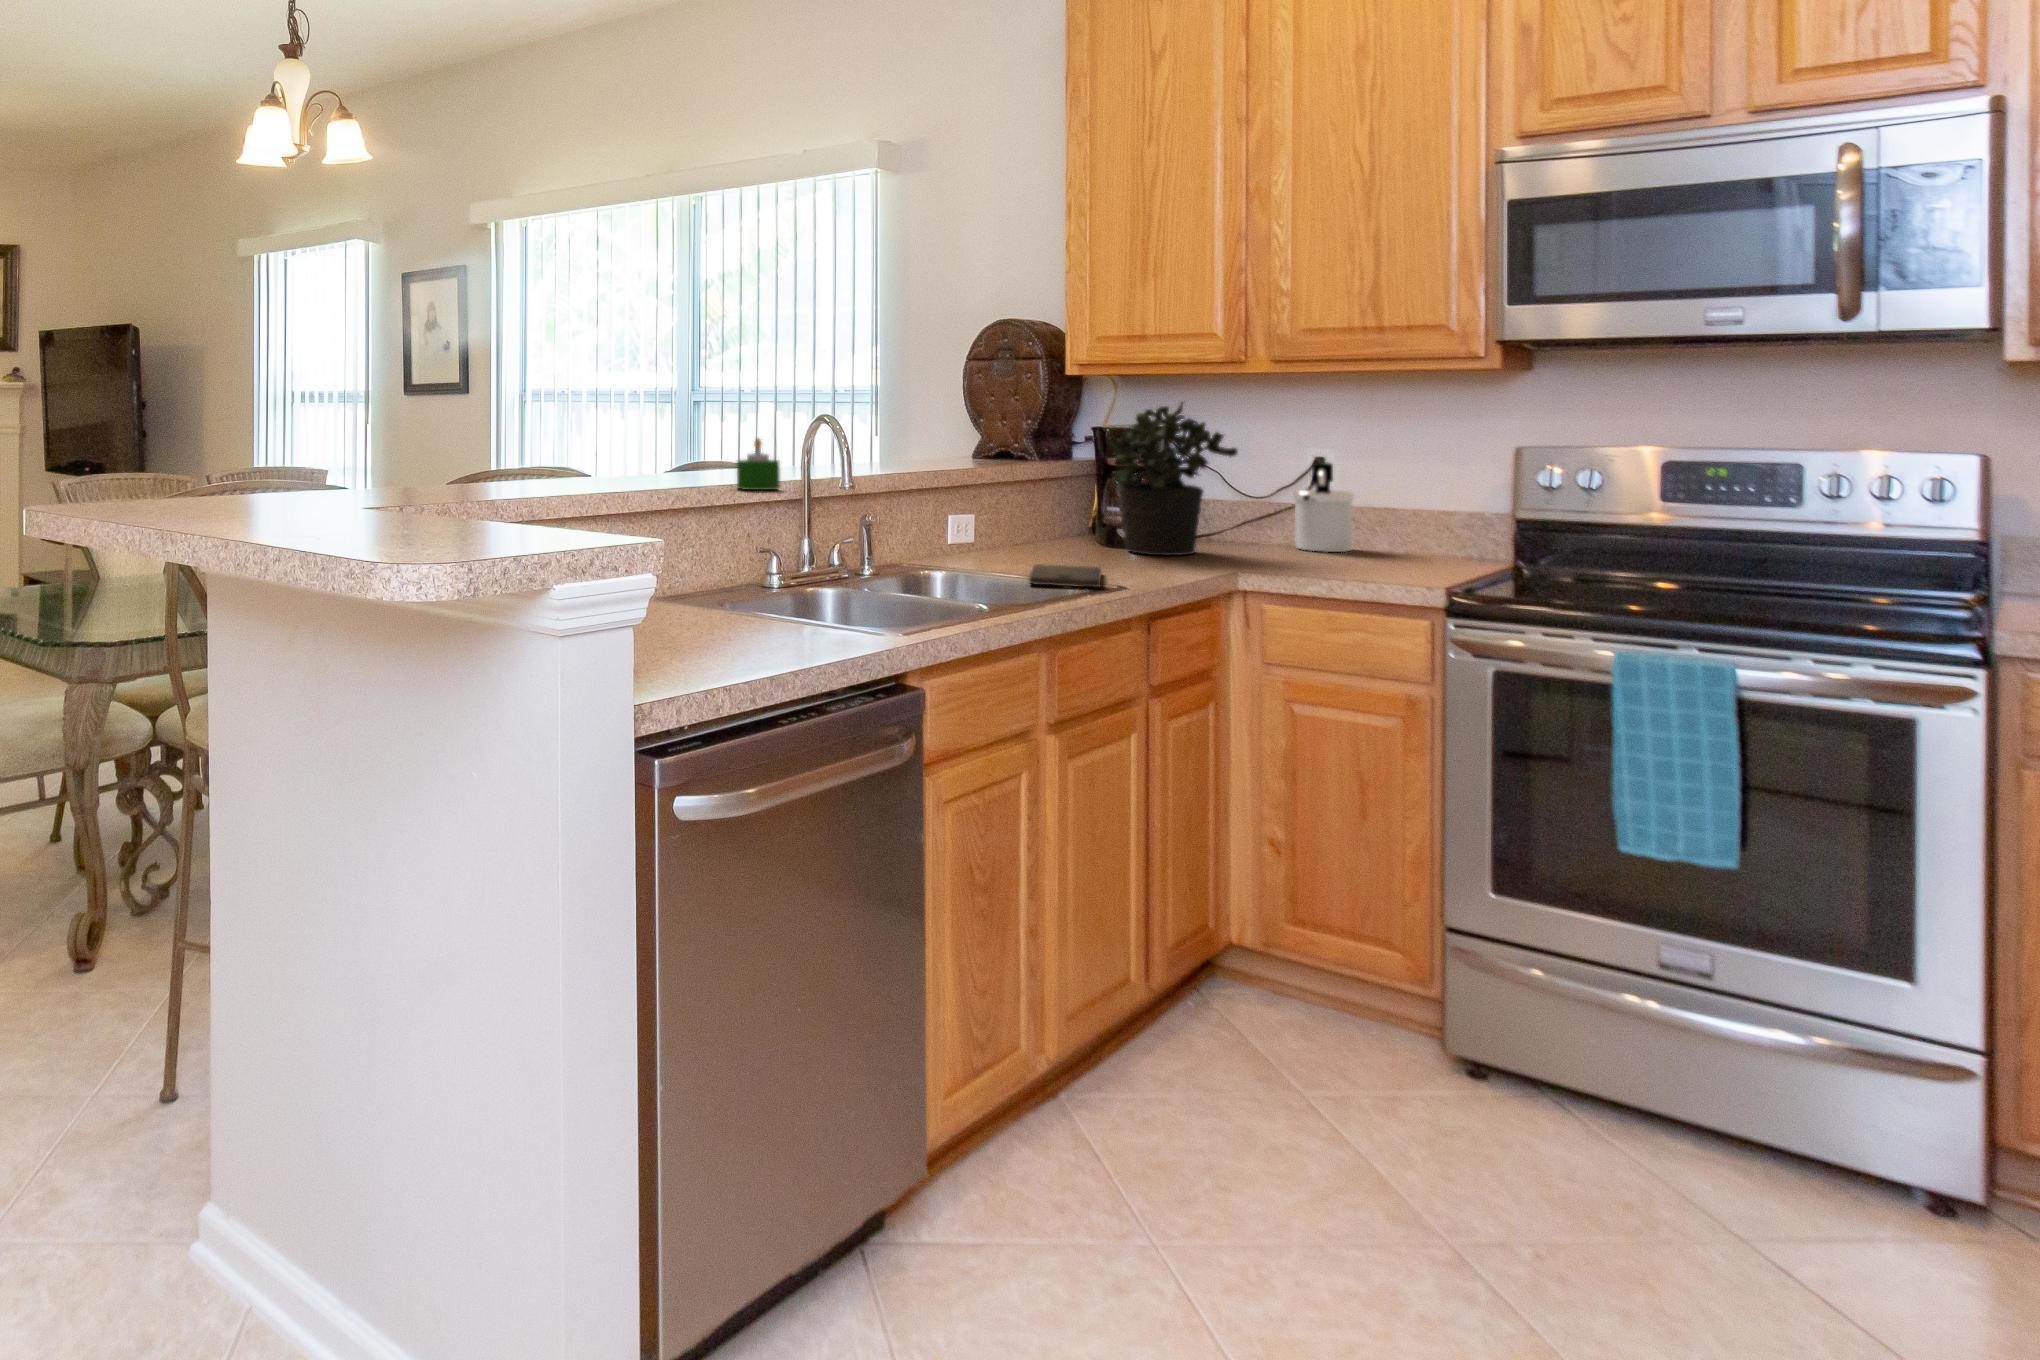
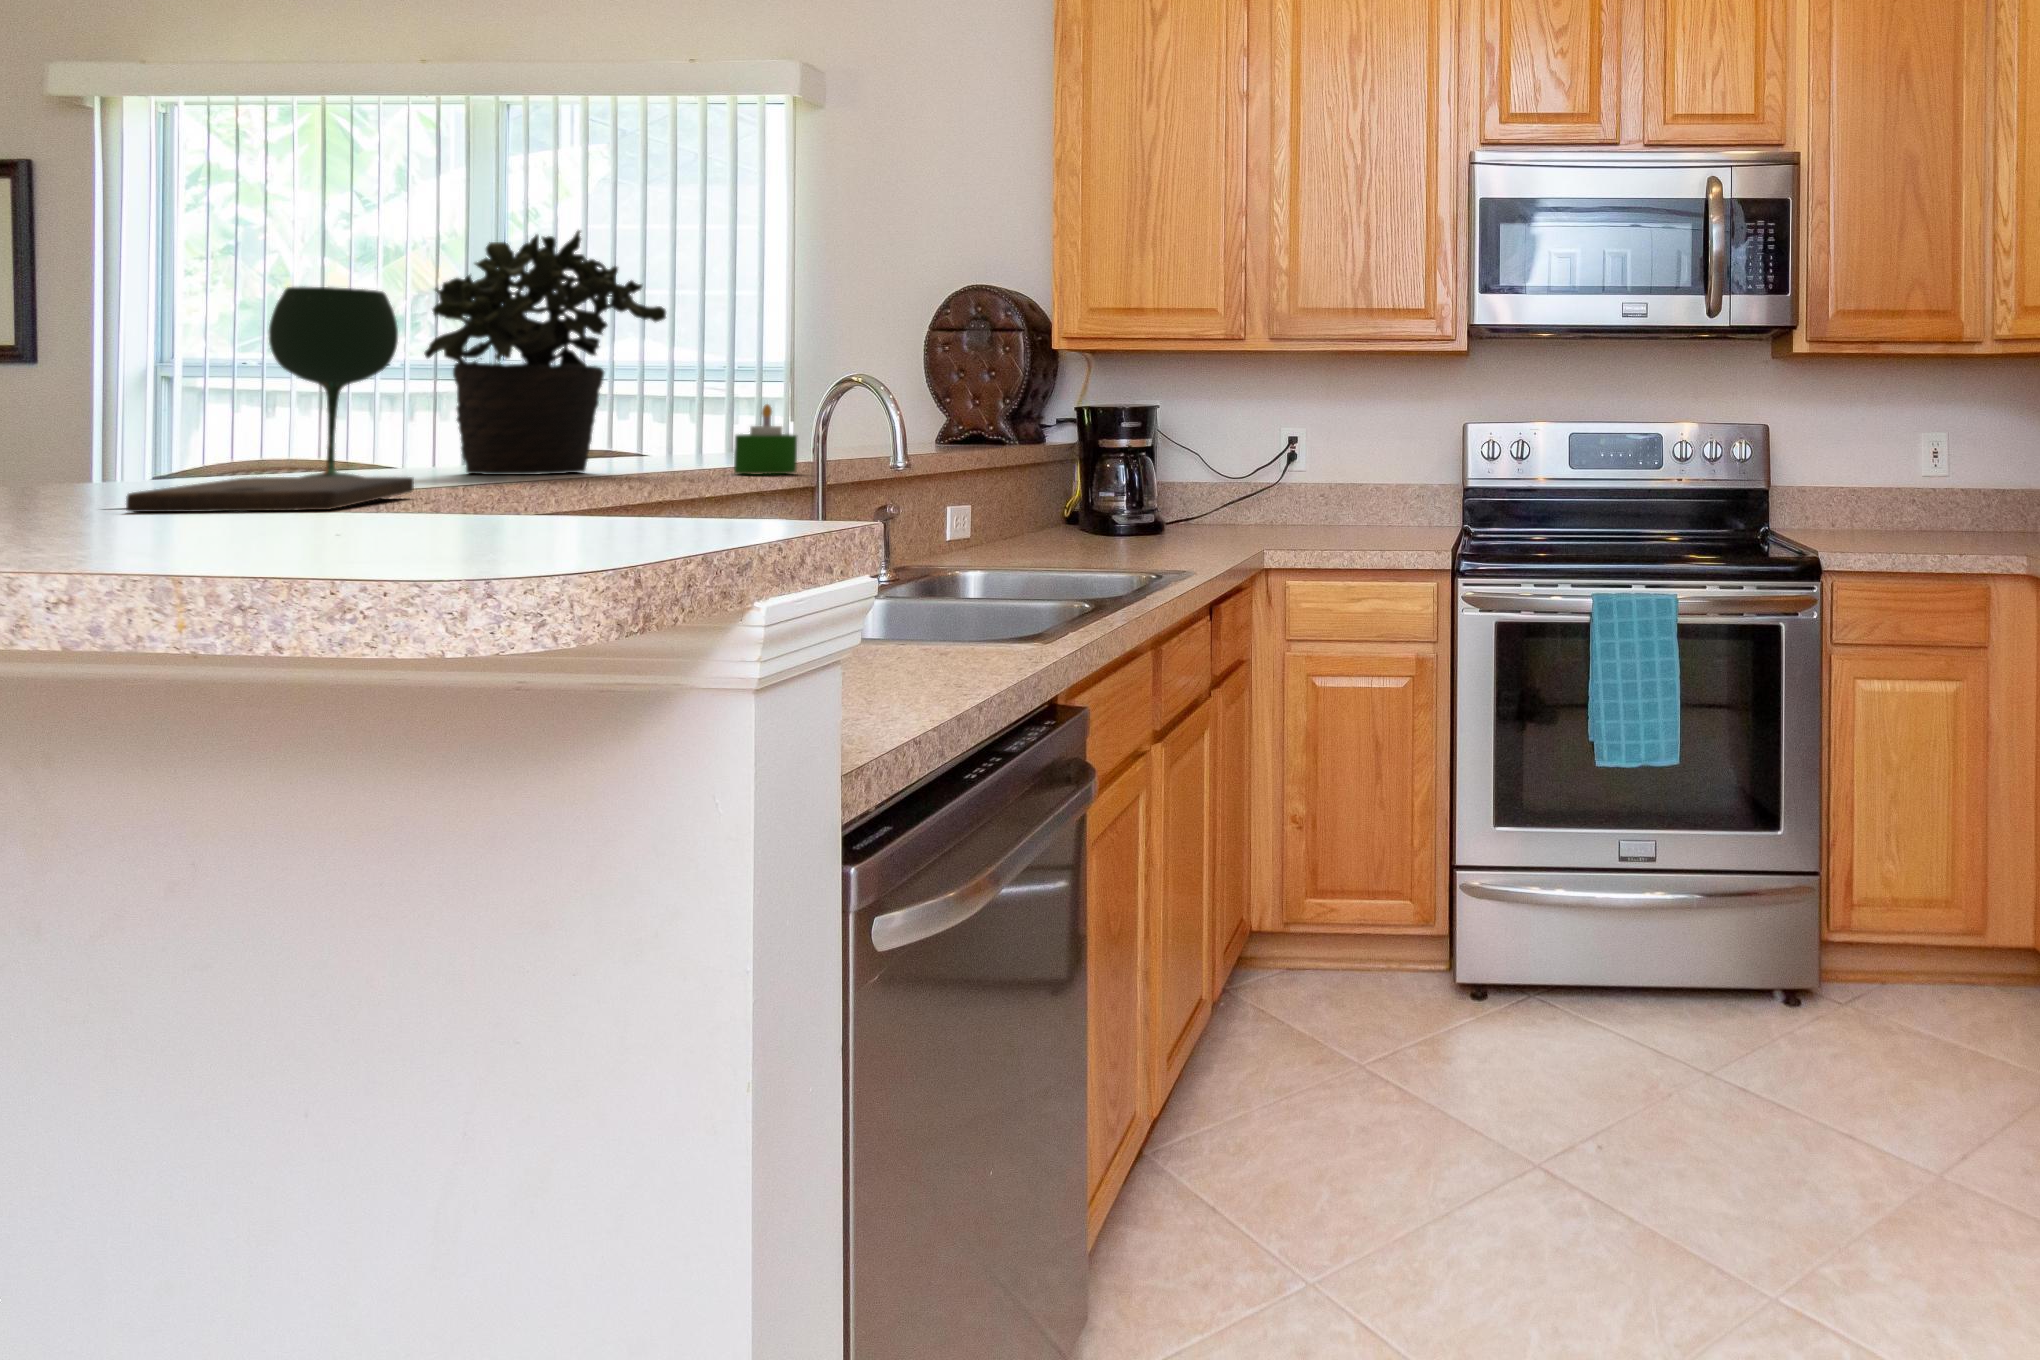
wine glass: none [463,373,526,491] -> present [269,287,398,477]
potted plant: present [1113,402,1237,555] -> present [425,230,666,475]
soap dispenser: present [1293,462,1354,552] -> none [1271,442,1323,528]
cutting board: present [1029,564,1101,587] -> present [126,477,414,512]

